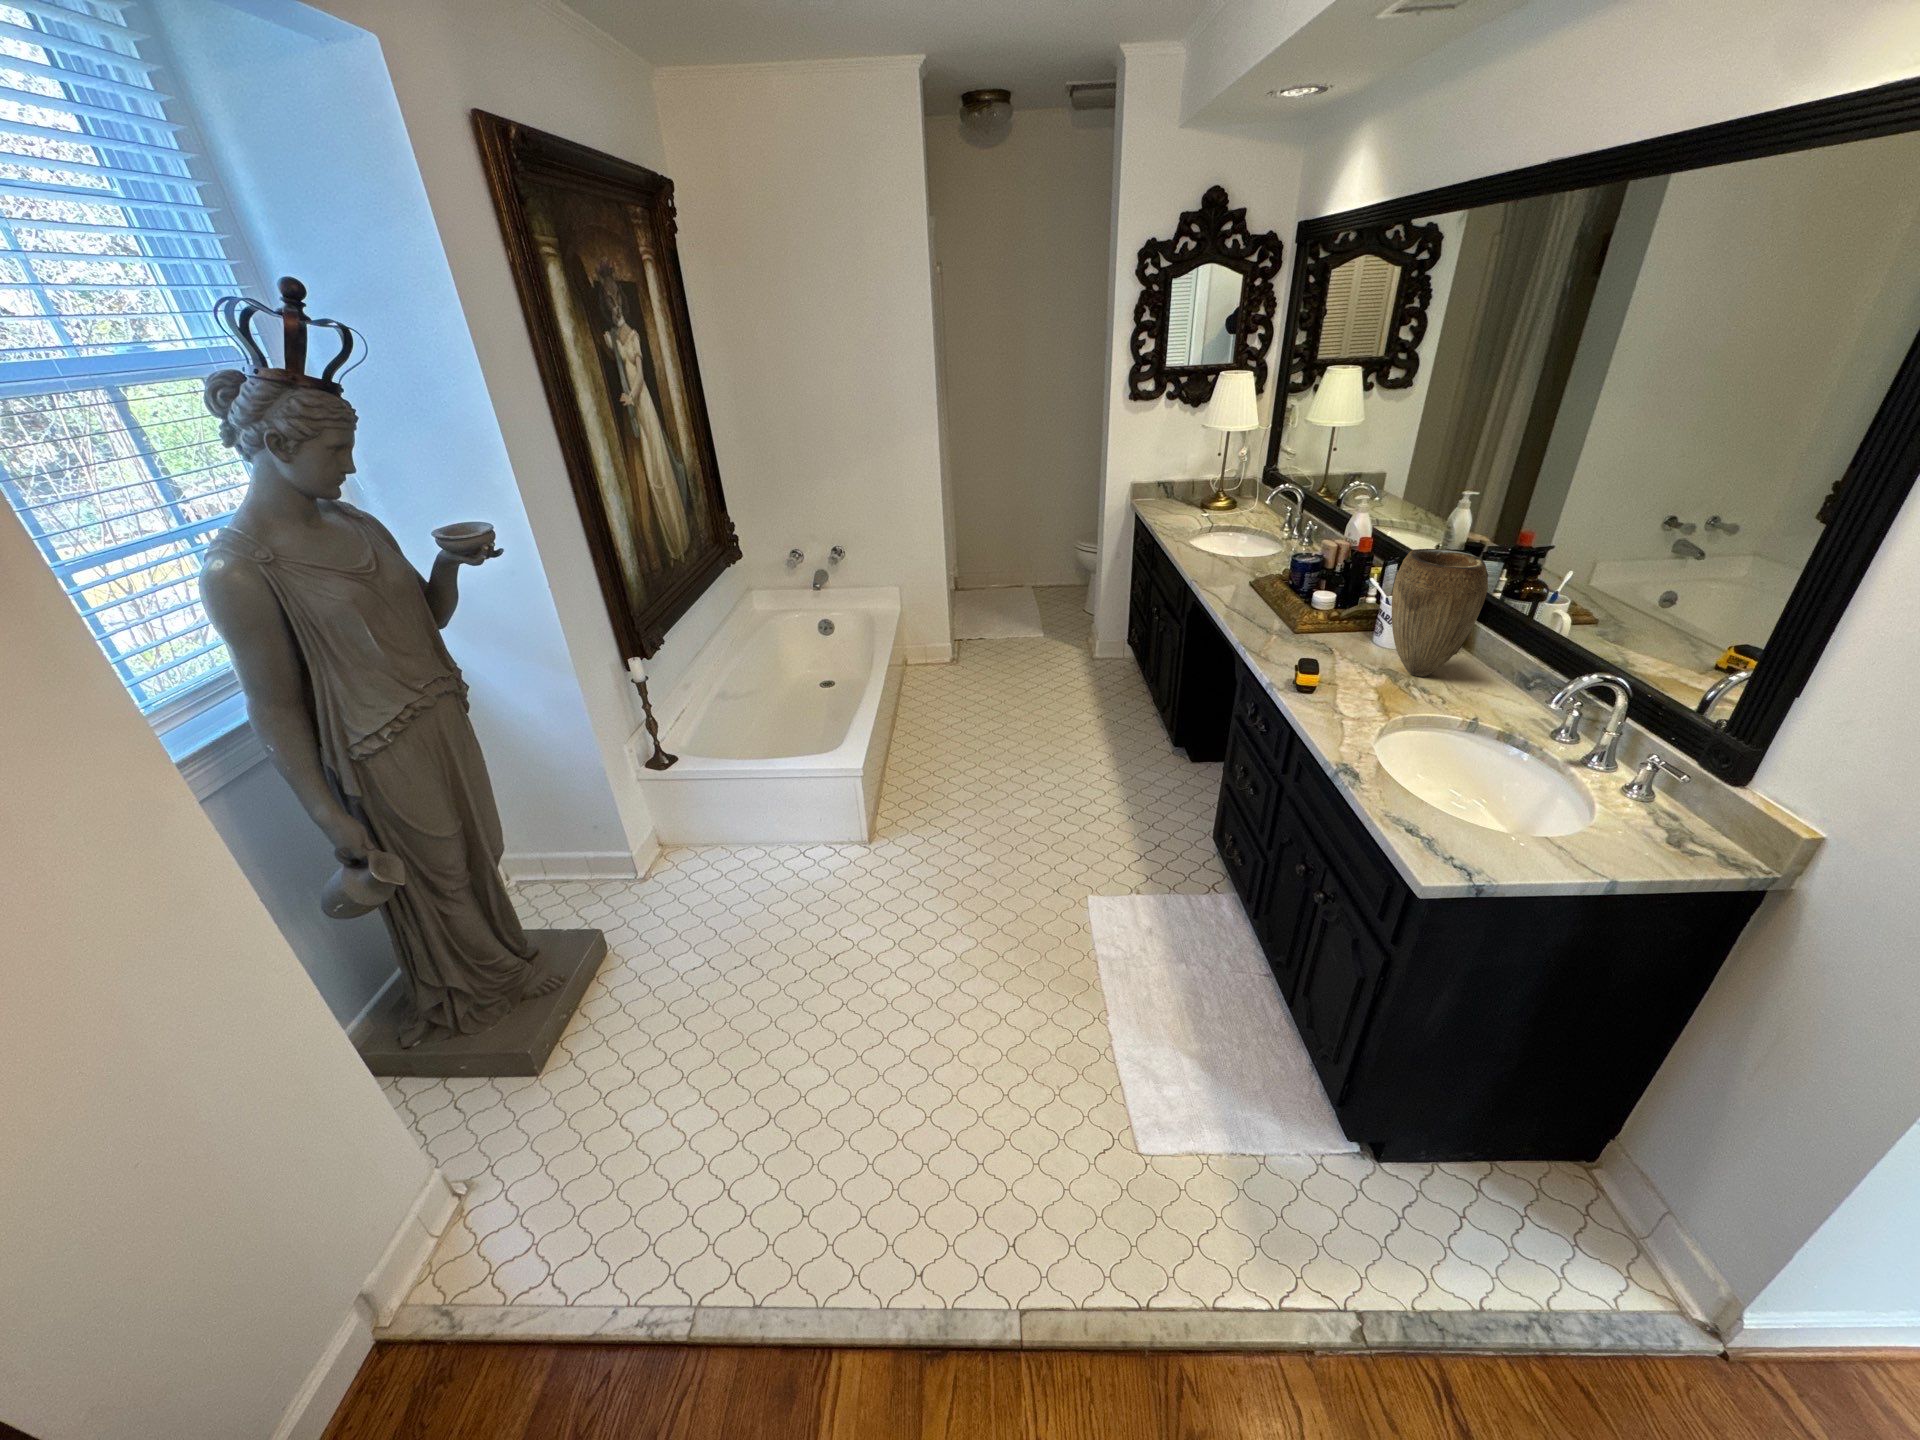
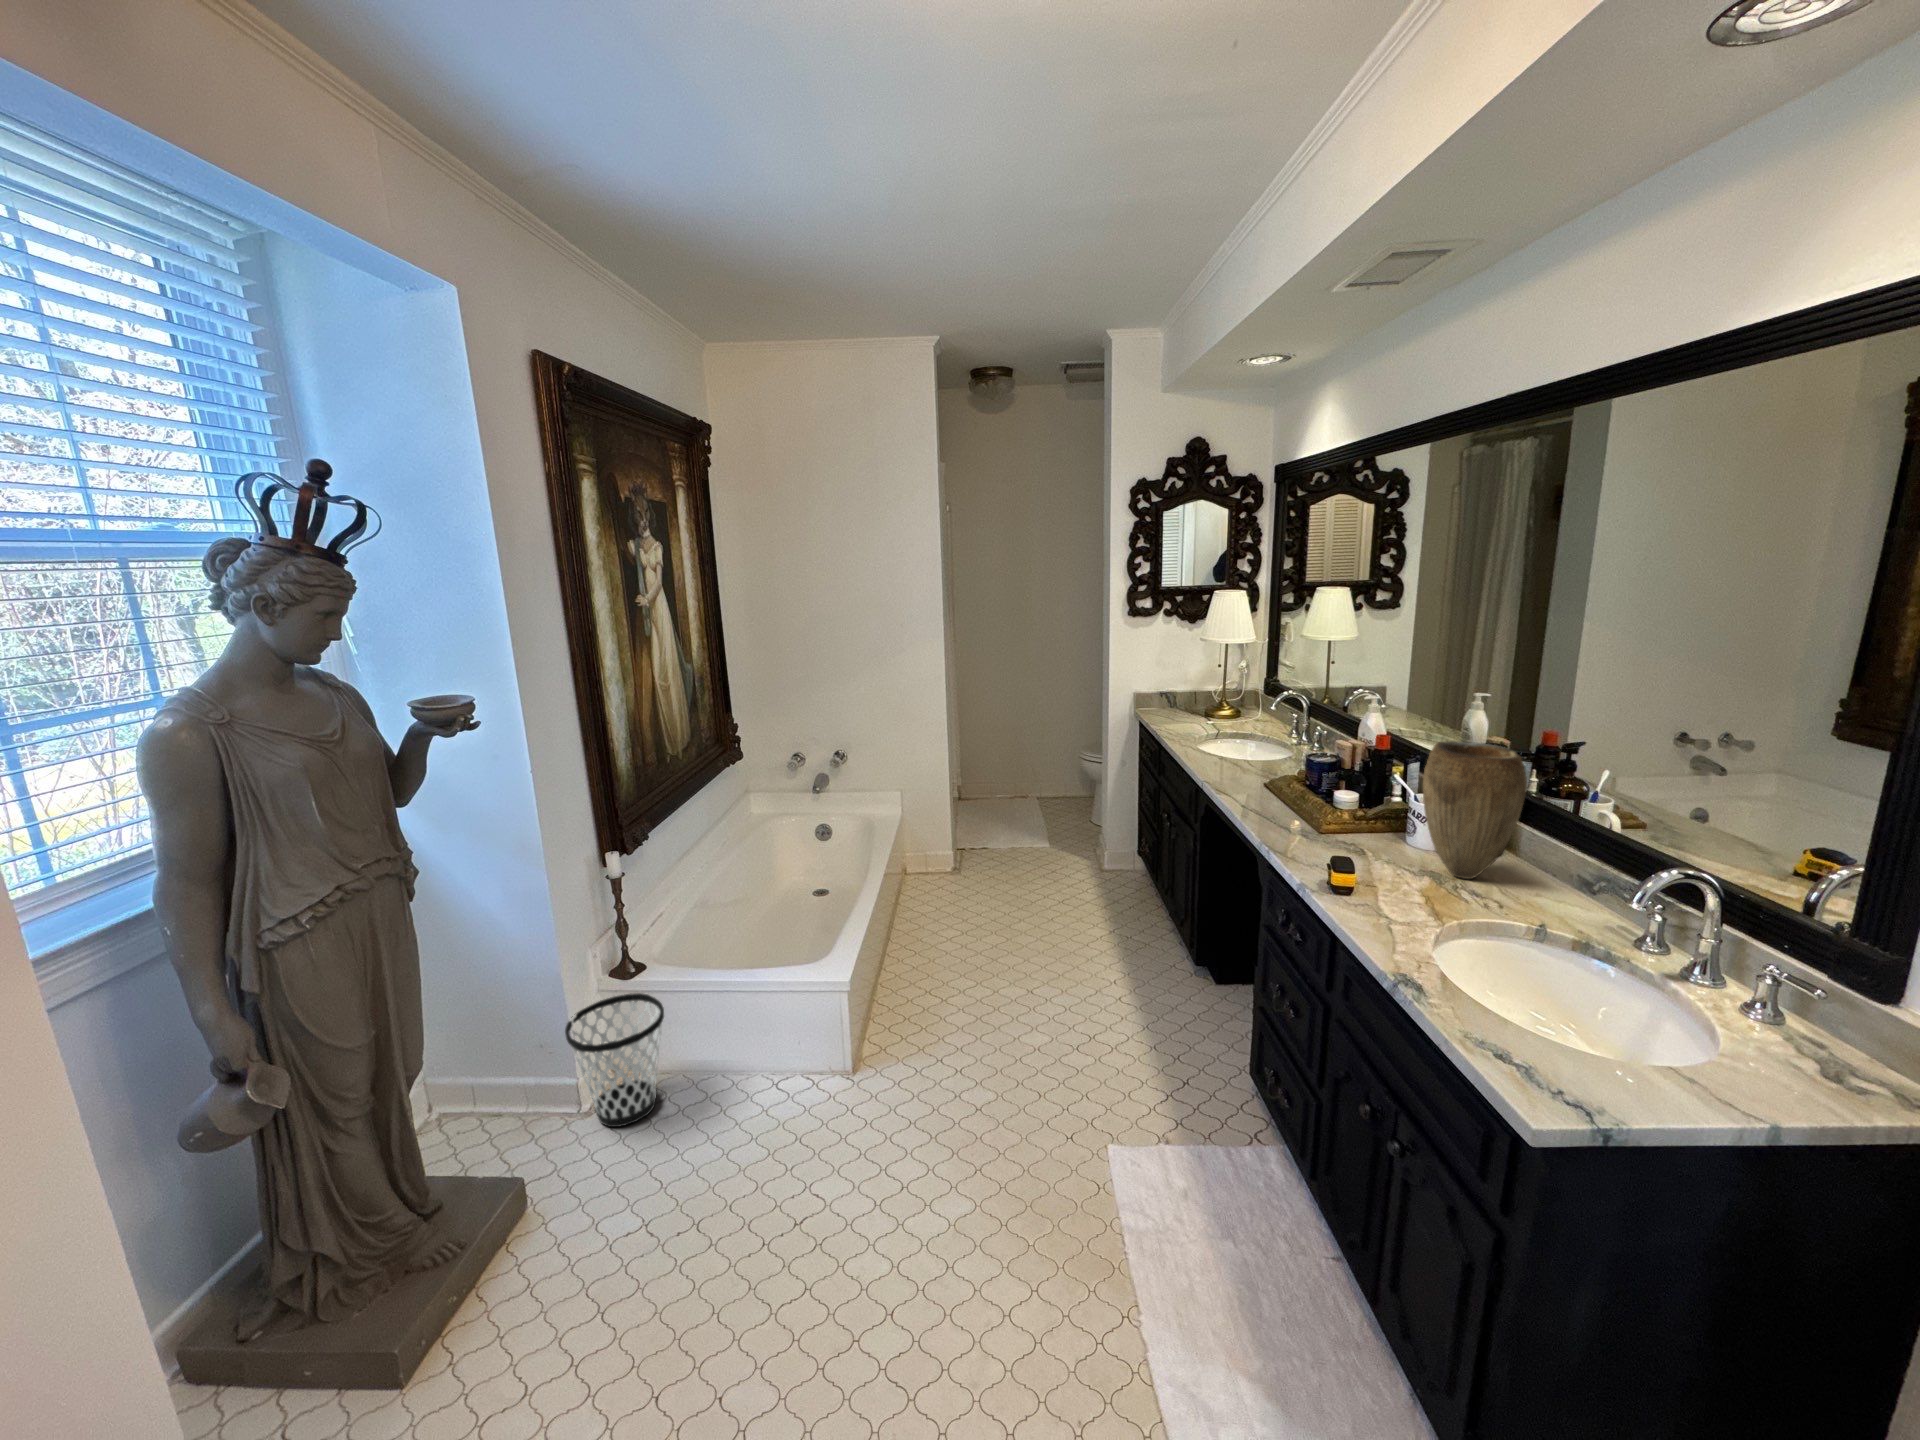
wastebasket: none [613,782,699,892] -> present [565,993,664,1127]

